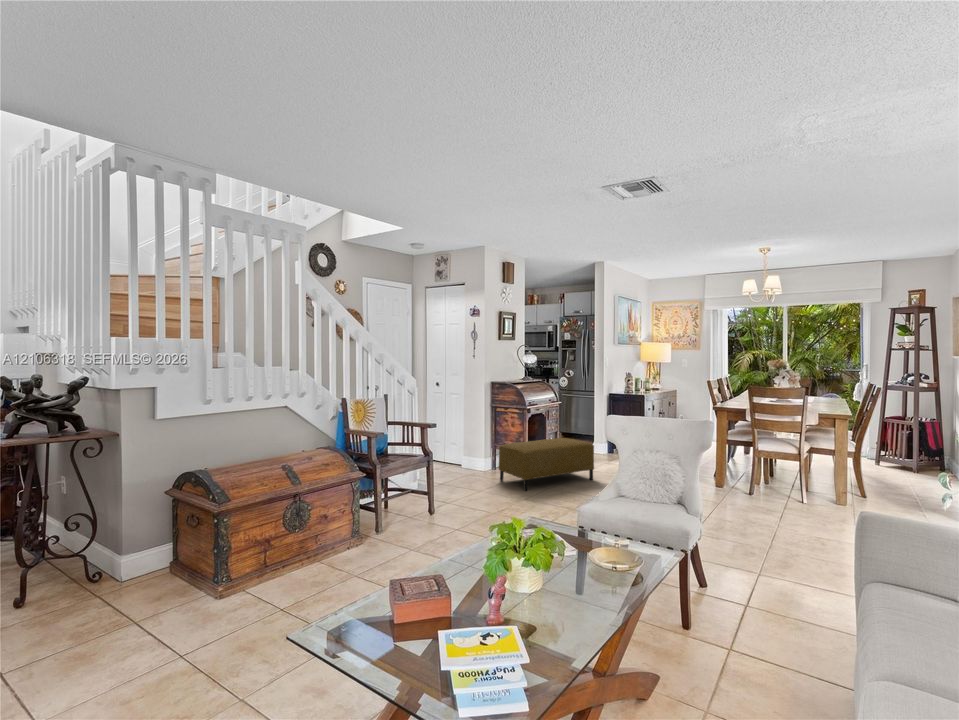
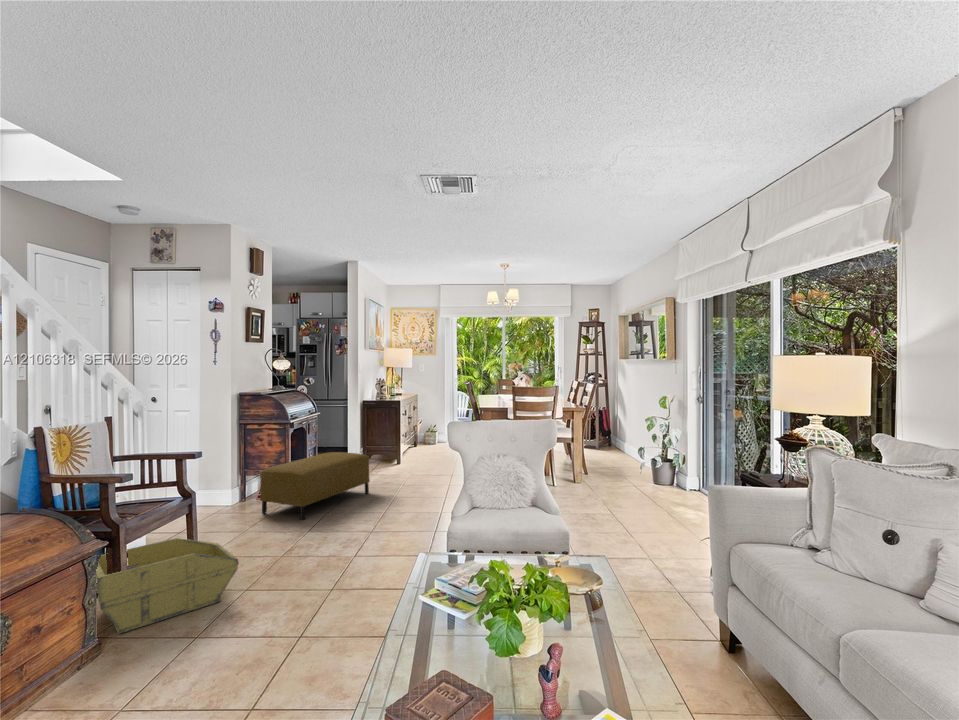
storage bin: none [364,483,449,536] -> present [96,538,239,634]

